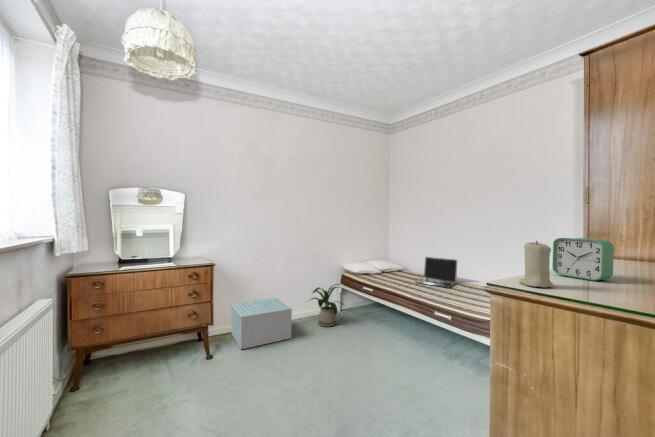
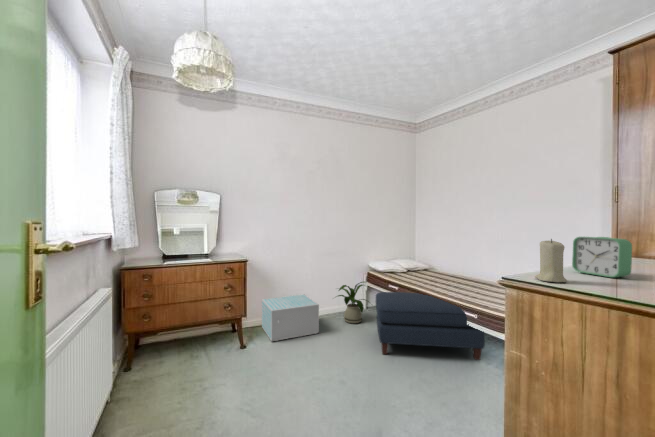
laptop: present [416,257,457,287] -> none [443,256,487,287]
ottoman: none [350,294,457,361] -> present [376,292,485,360]

